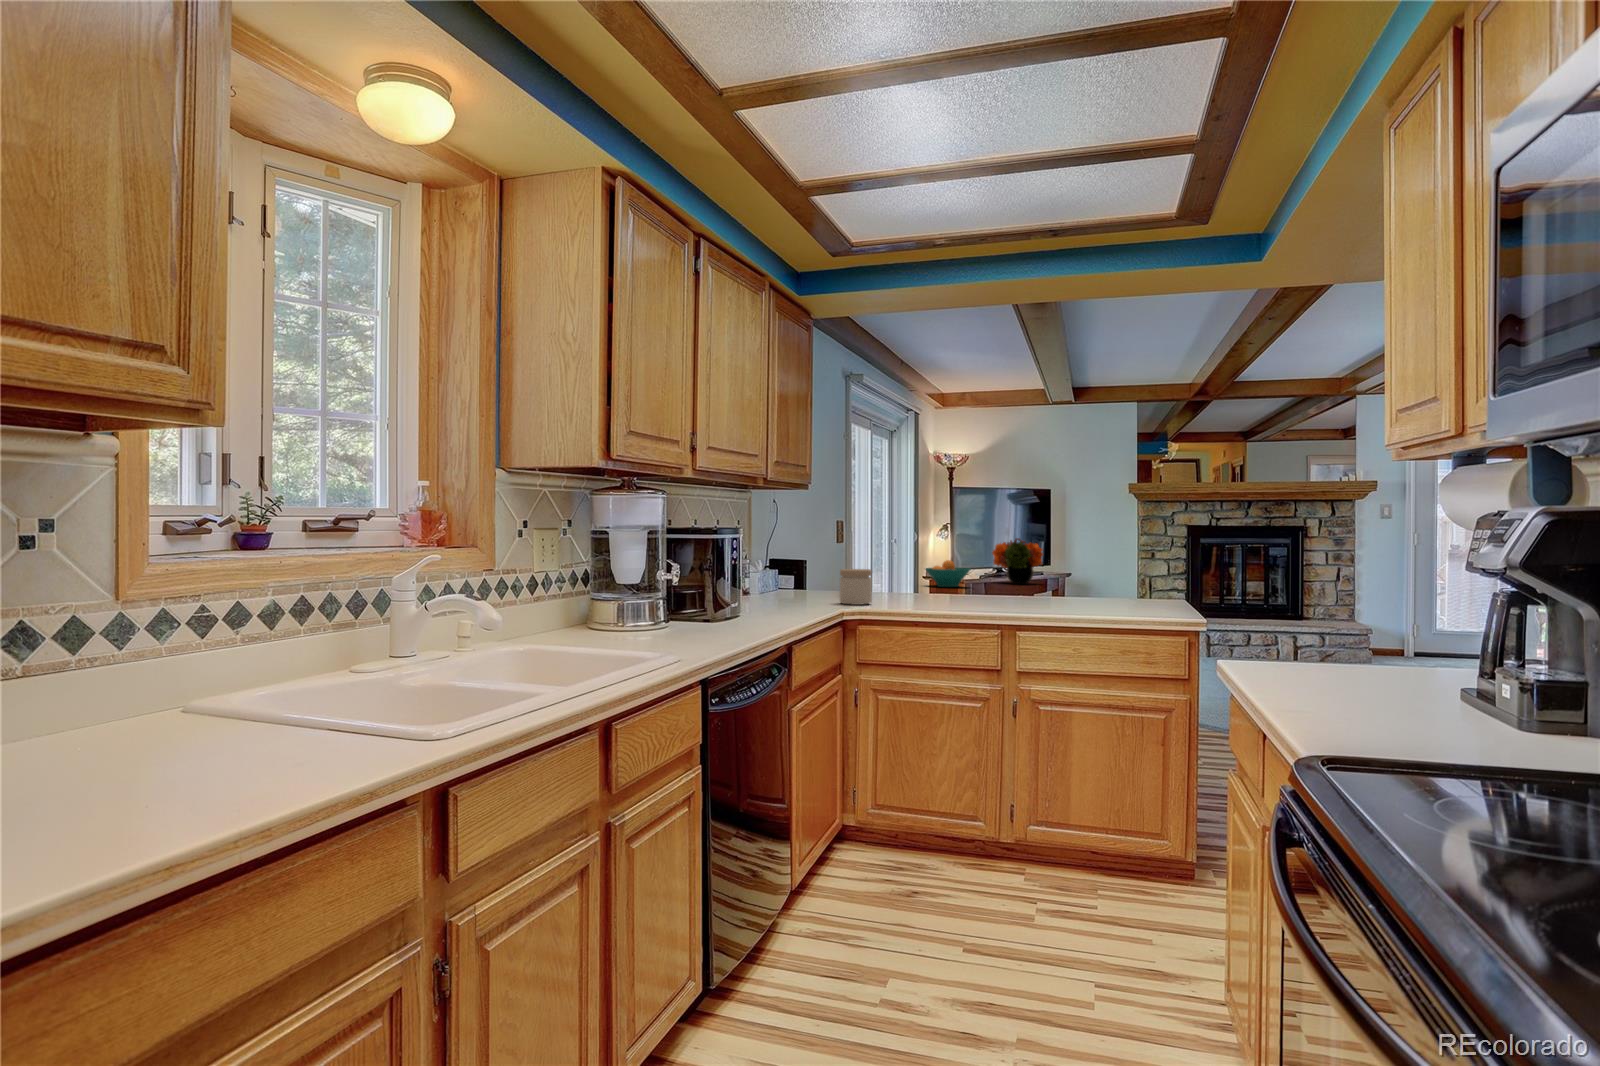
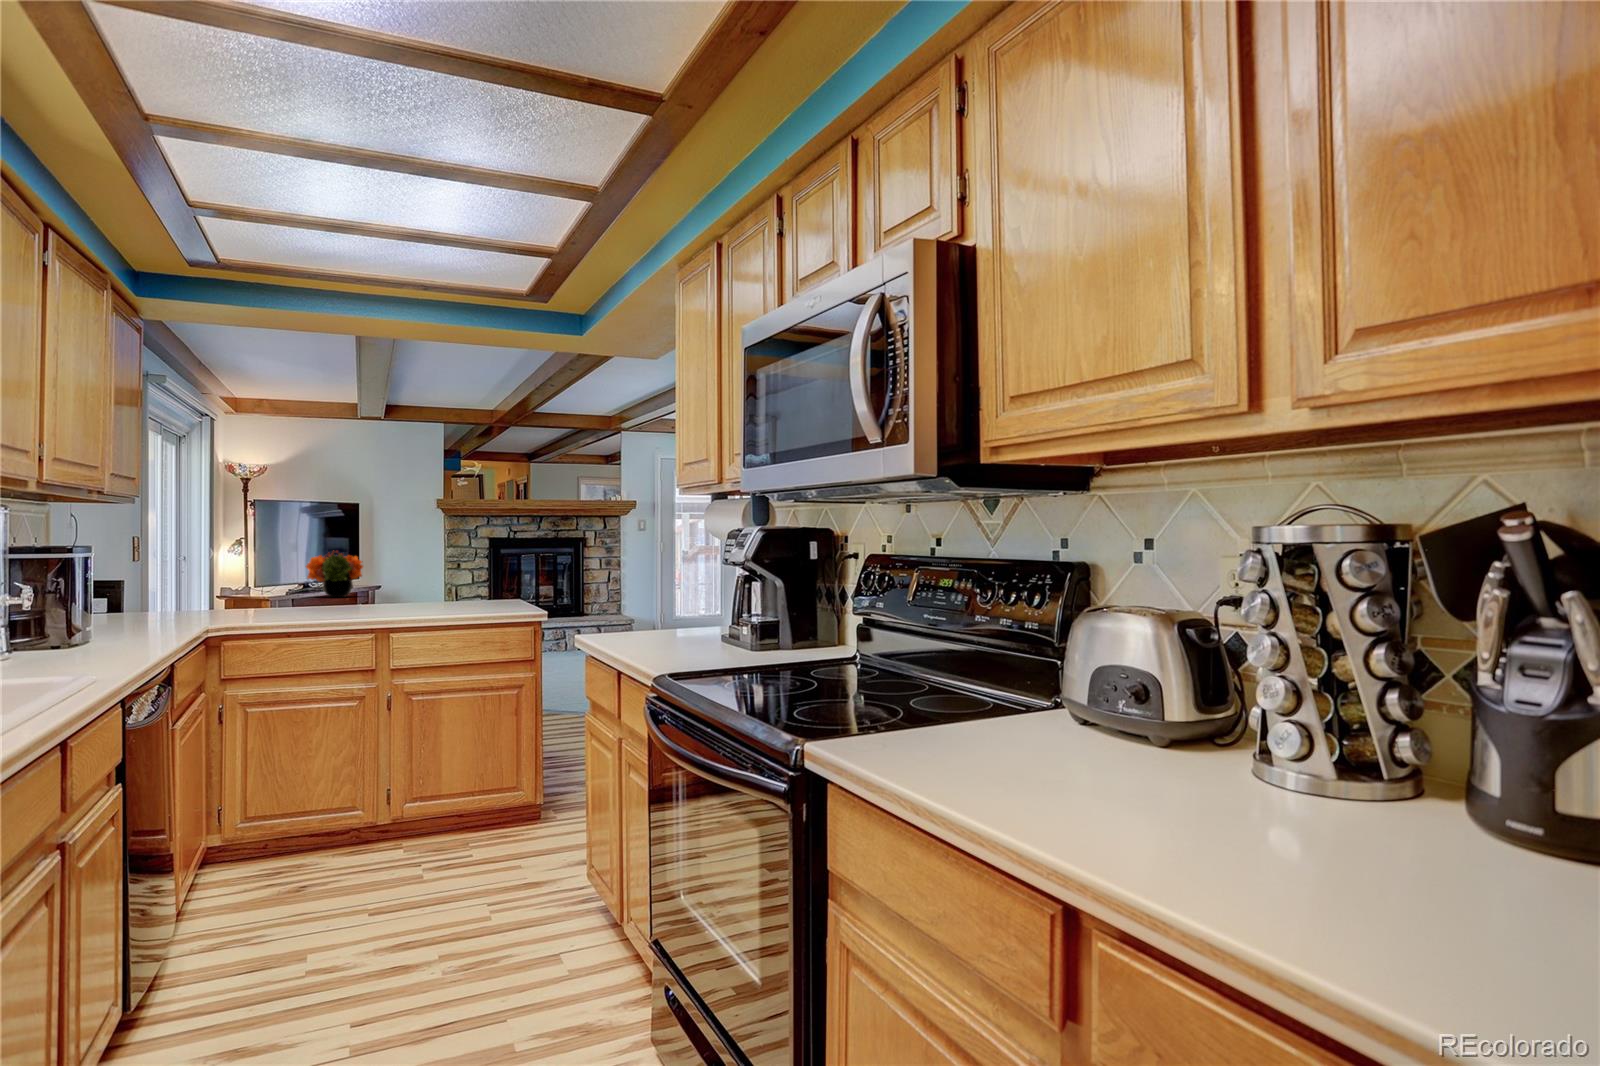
fruit bowl: present [925,560,970,587] -> none [234,575,292,603]
jar: present [840,569,872,605] -> none [163,585,206,624]

